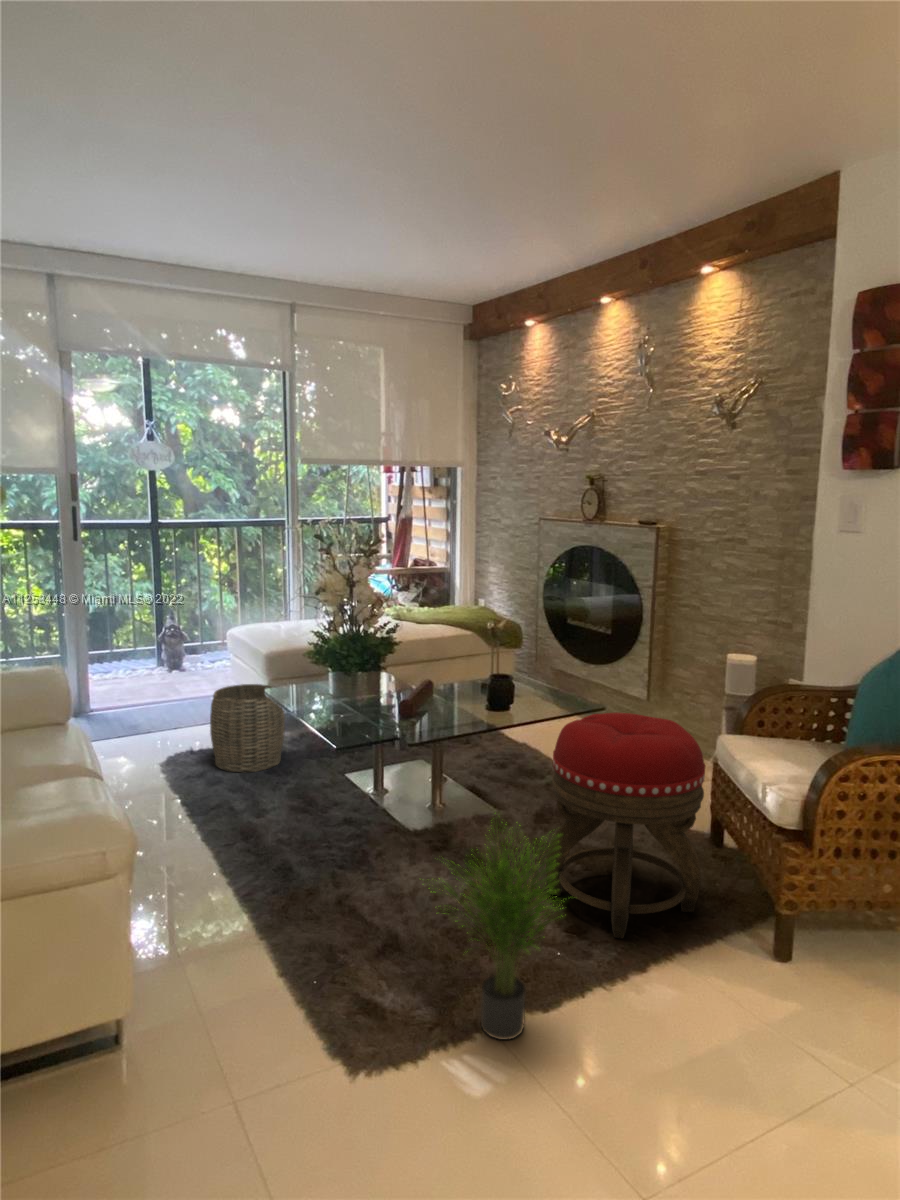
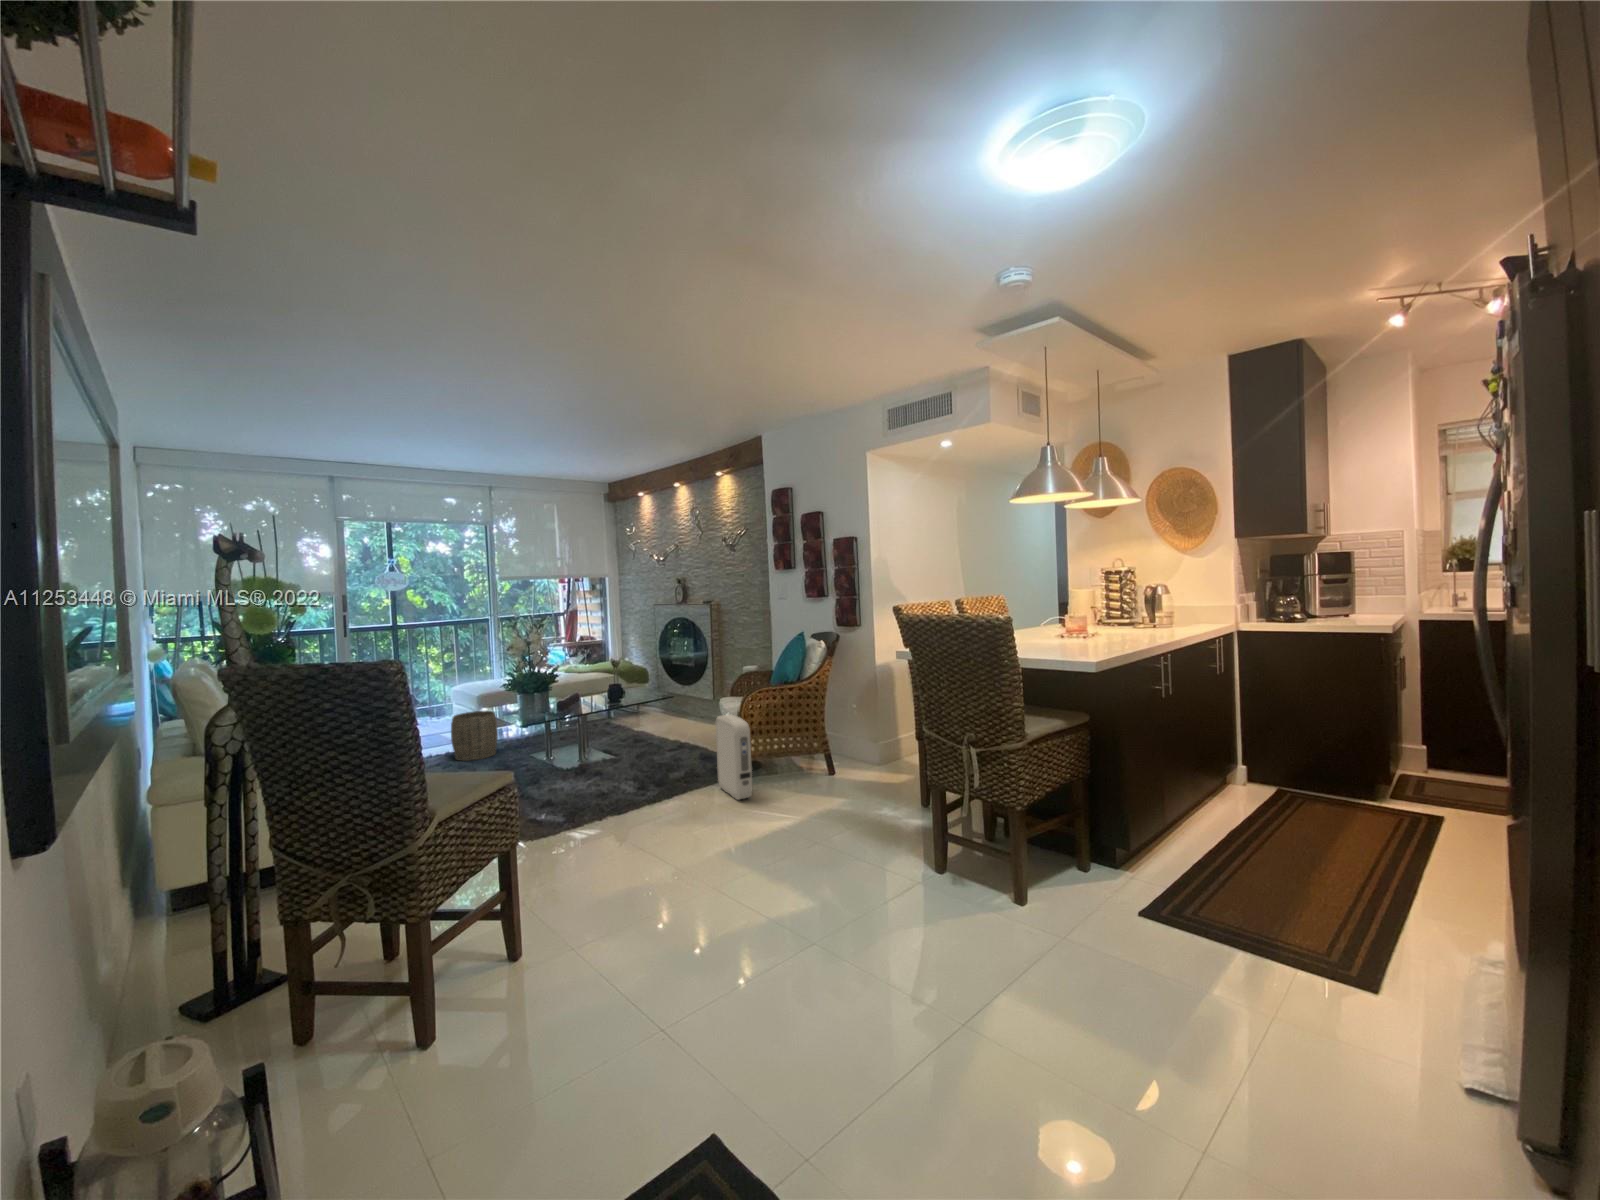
footstool: present [546,712,705,938] -> none [634,691,707,789]
air purifier: none [741,803,868,1029] -> present [716,715,752,800]
potted plant: present [432,825,562,1040] -> none [564,726,632,821]

